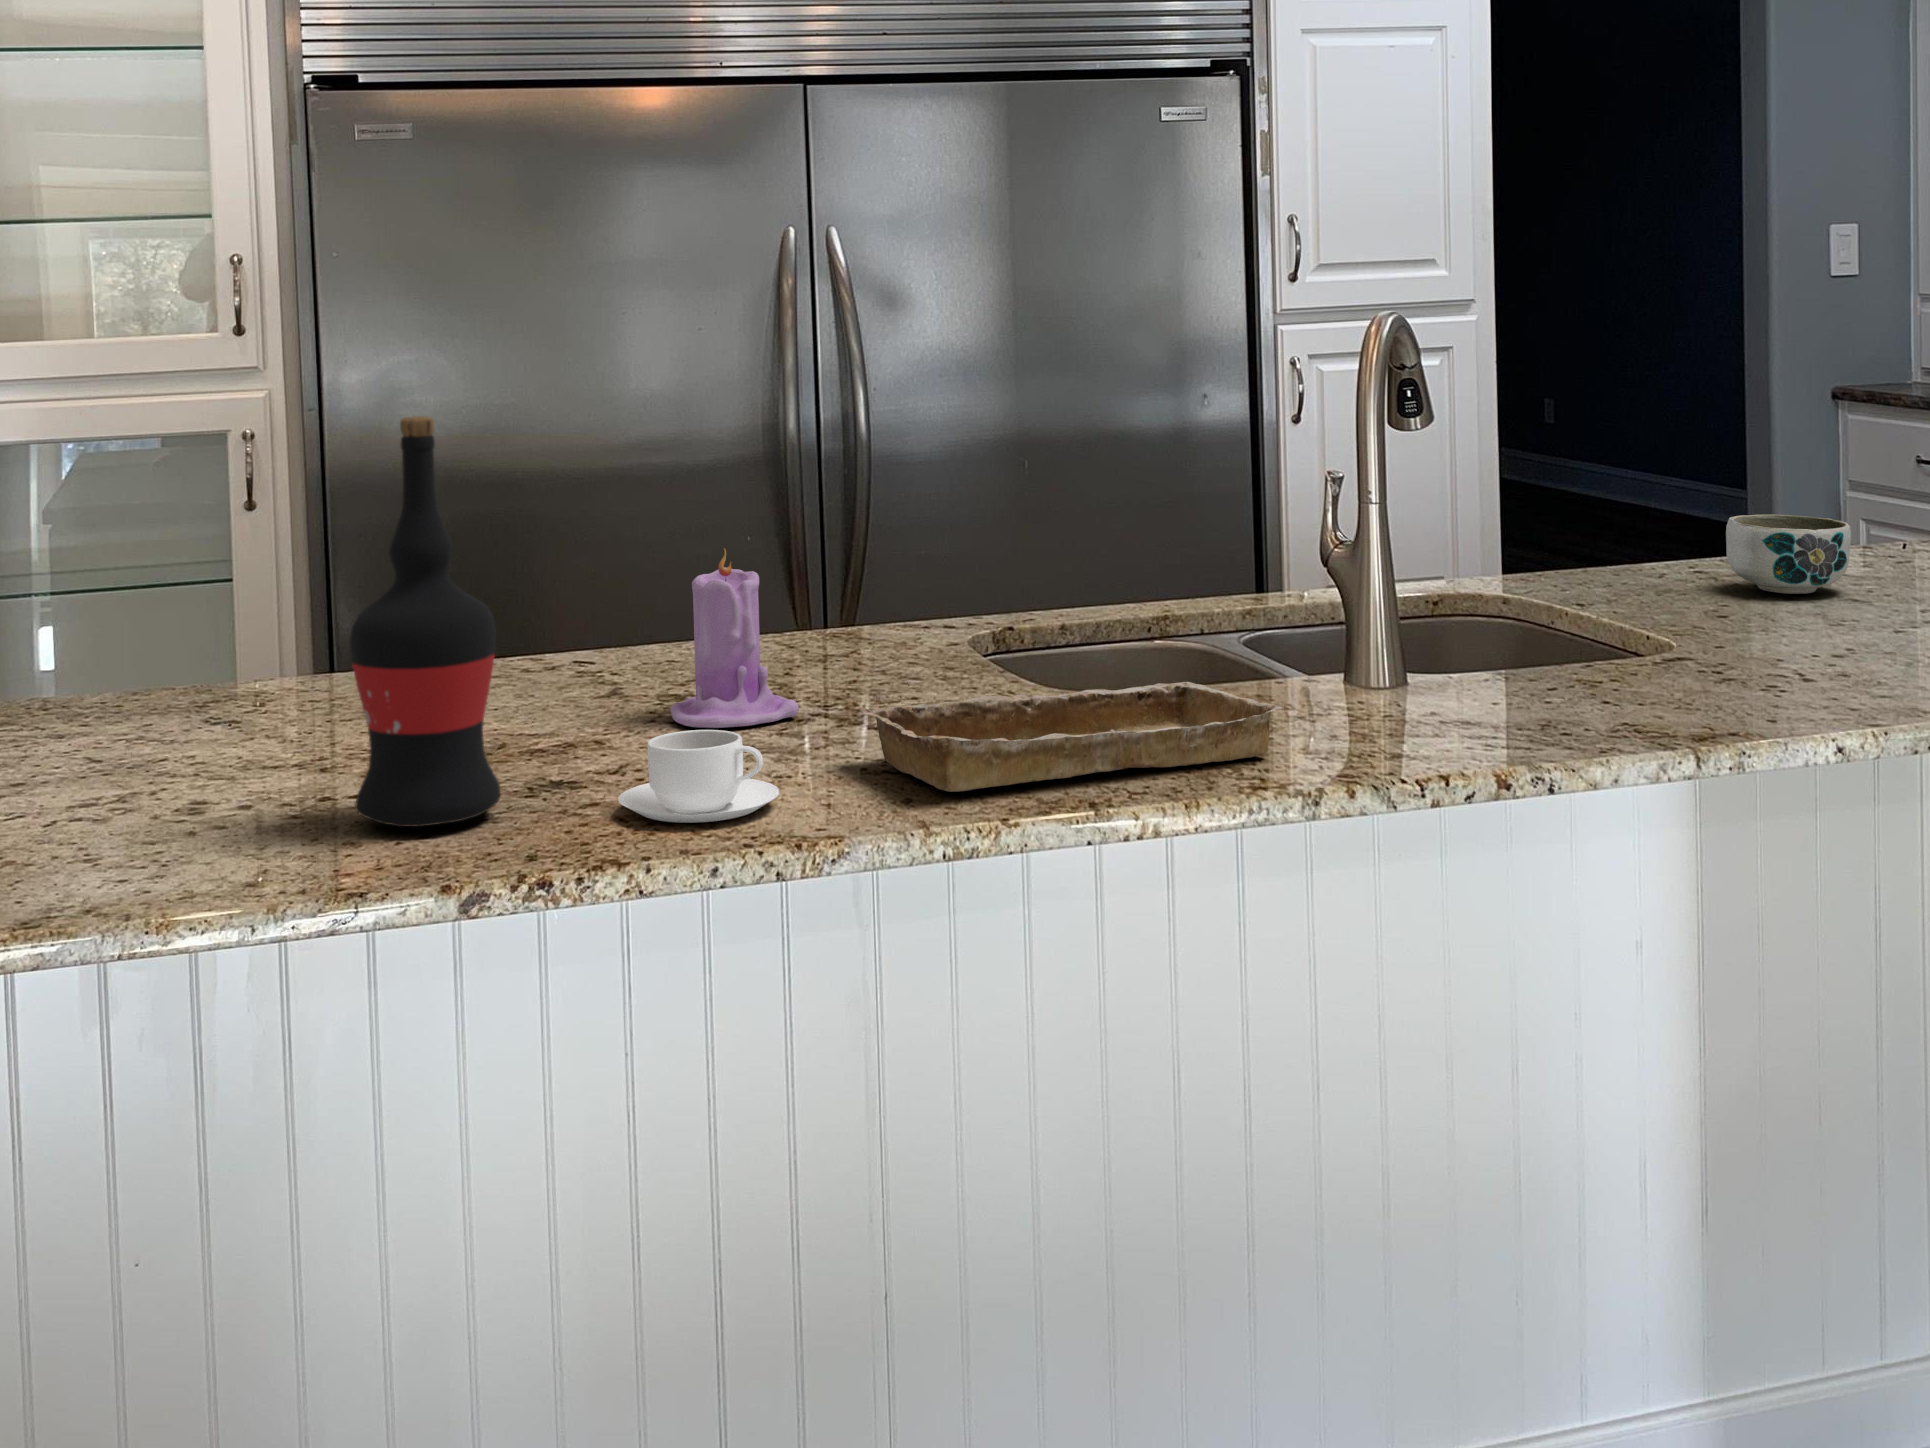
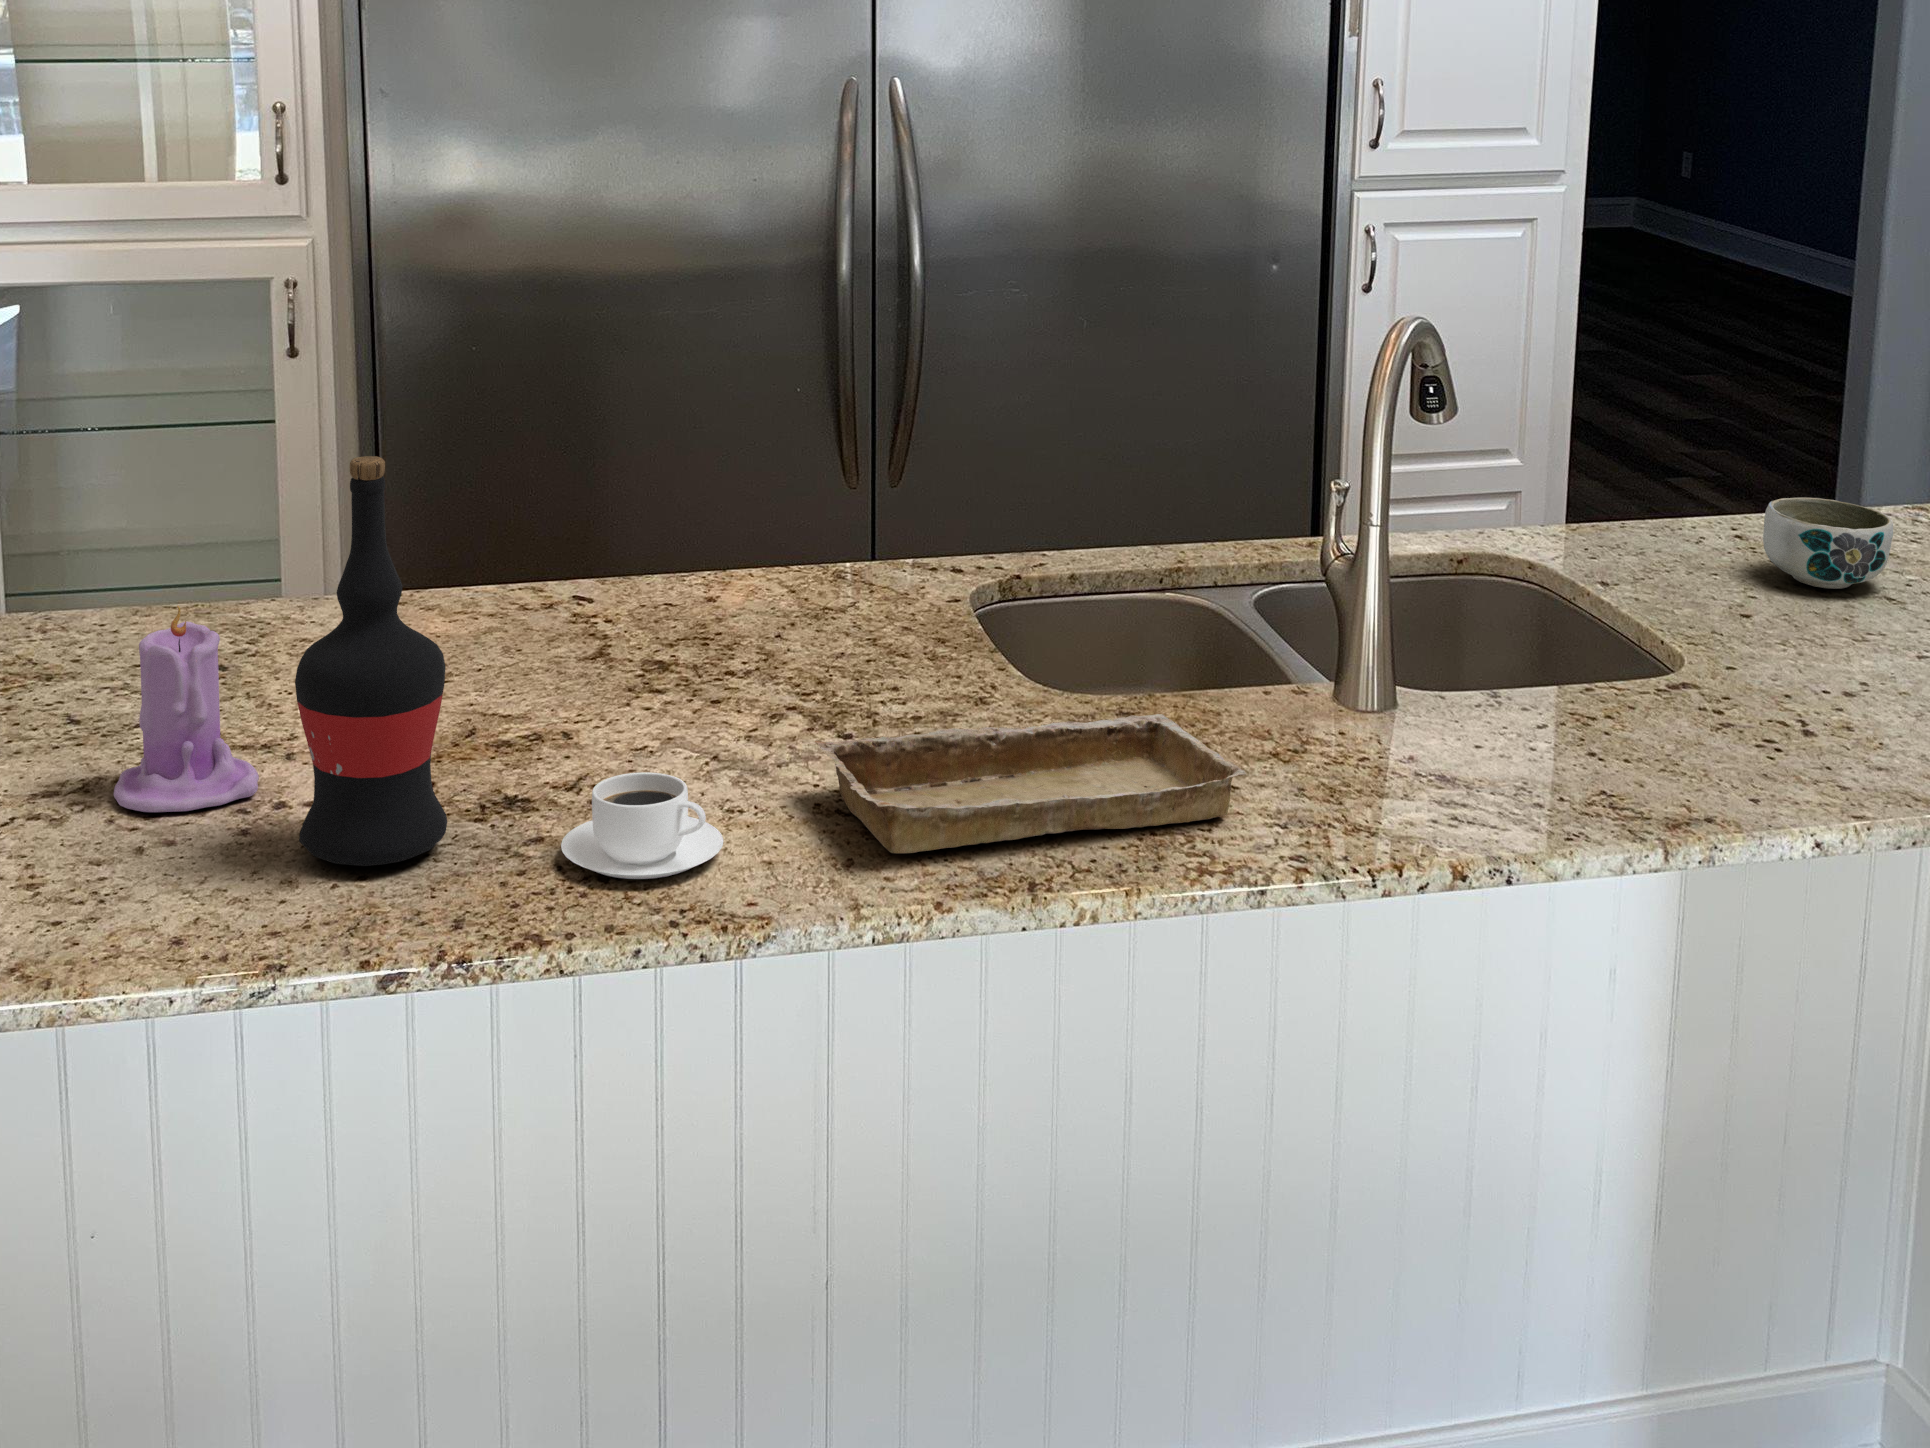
candle: present [670,548,799,728] -> present [114,606,259,812]

